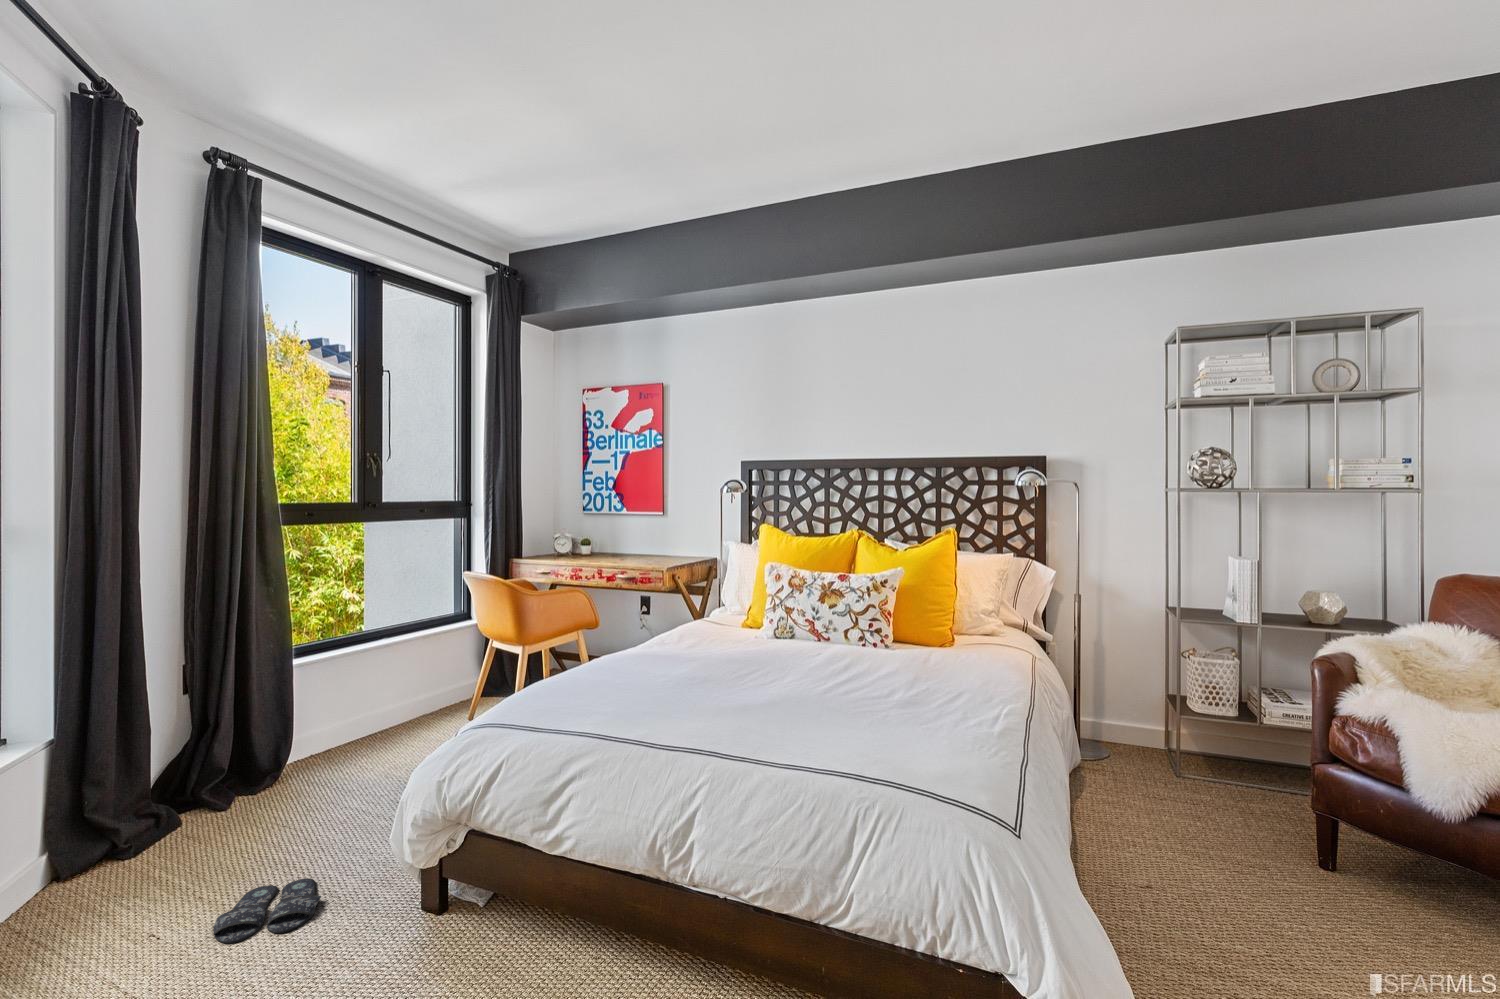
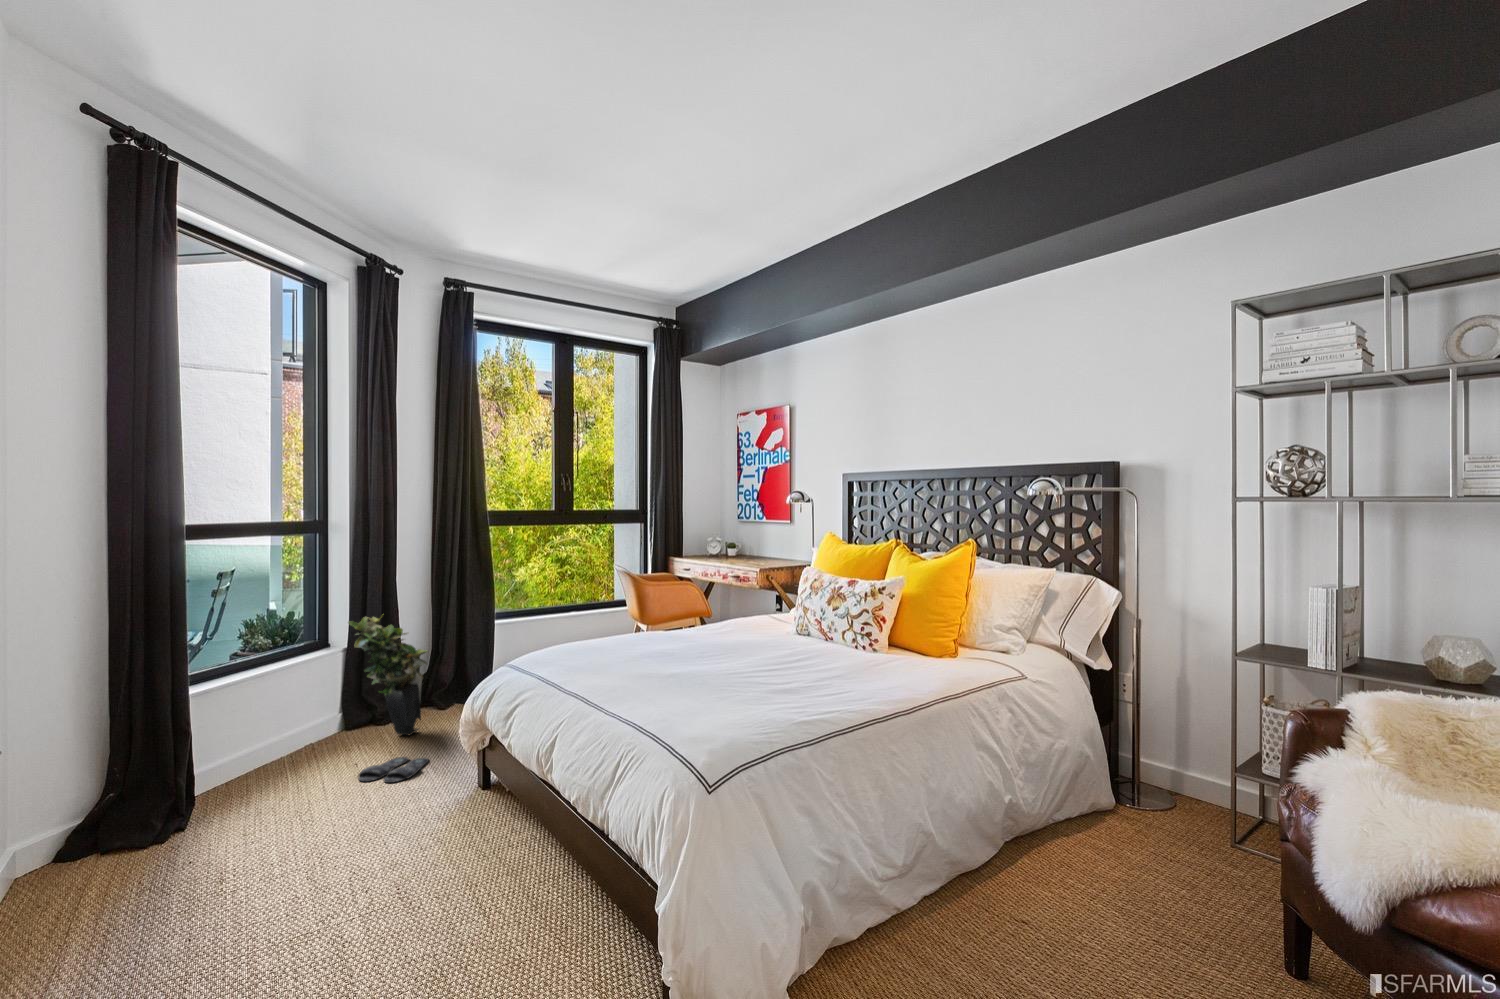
potted plant: none [104,668,253,854] -> present [348,617,427,735]

